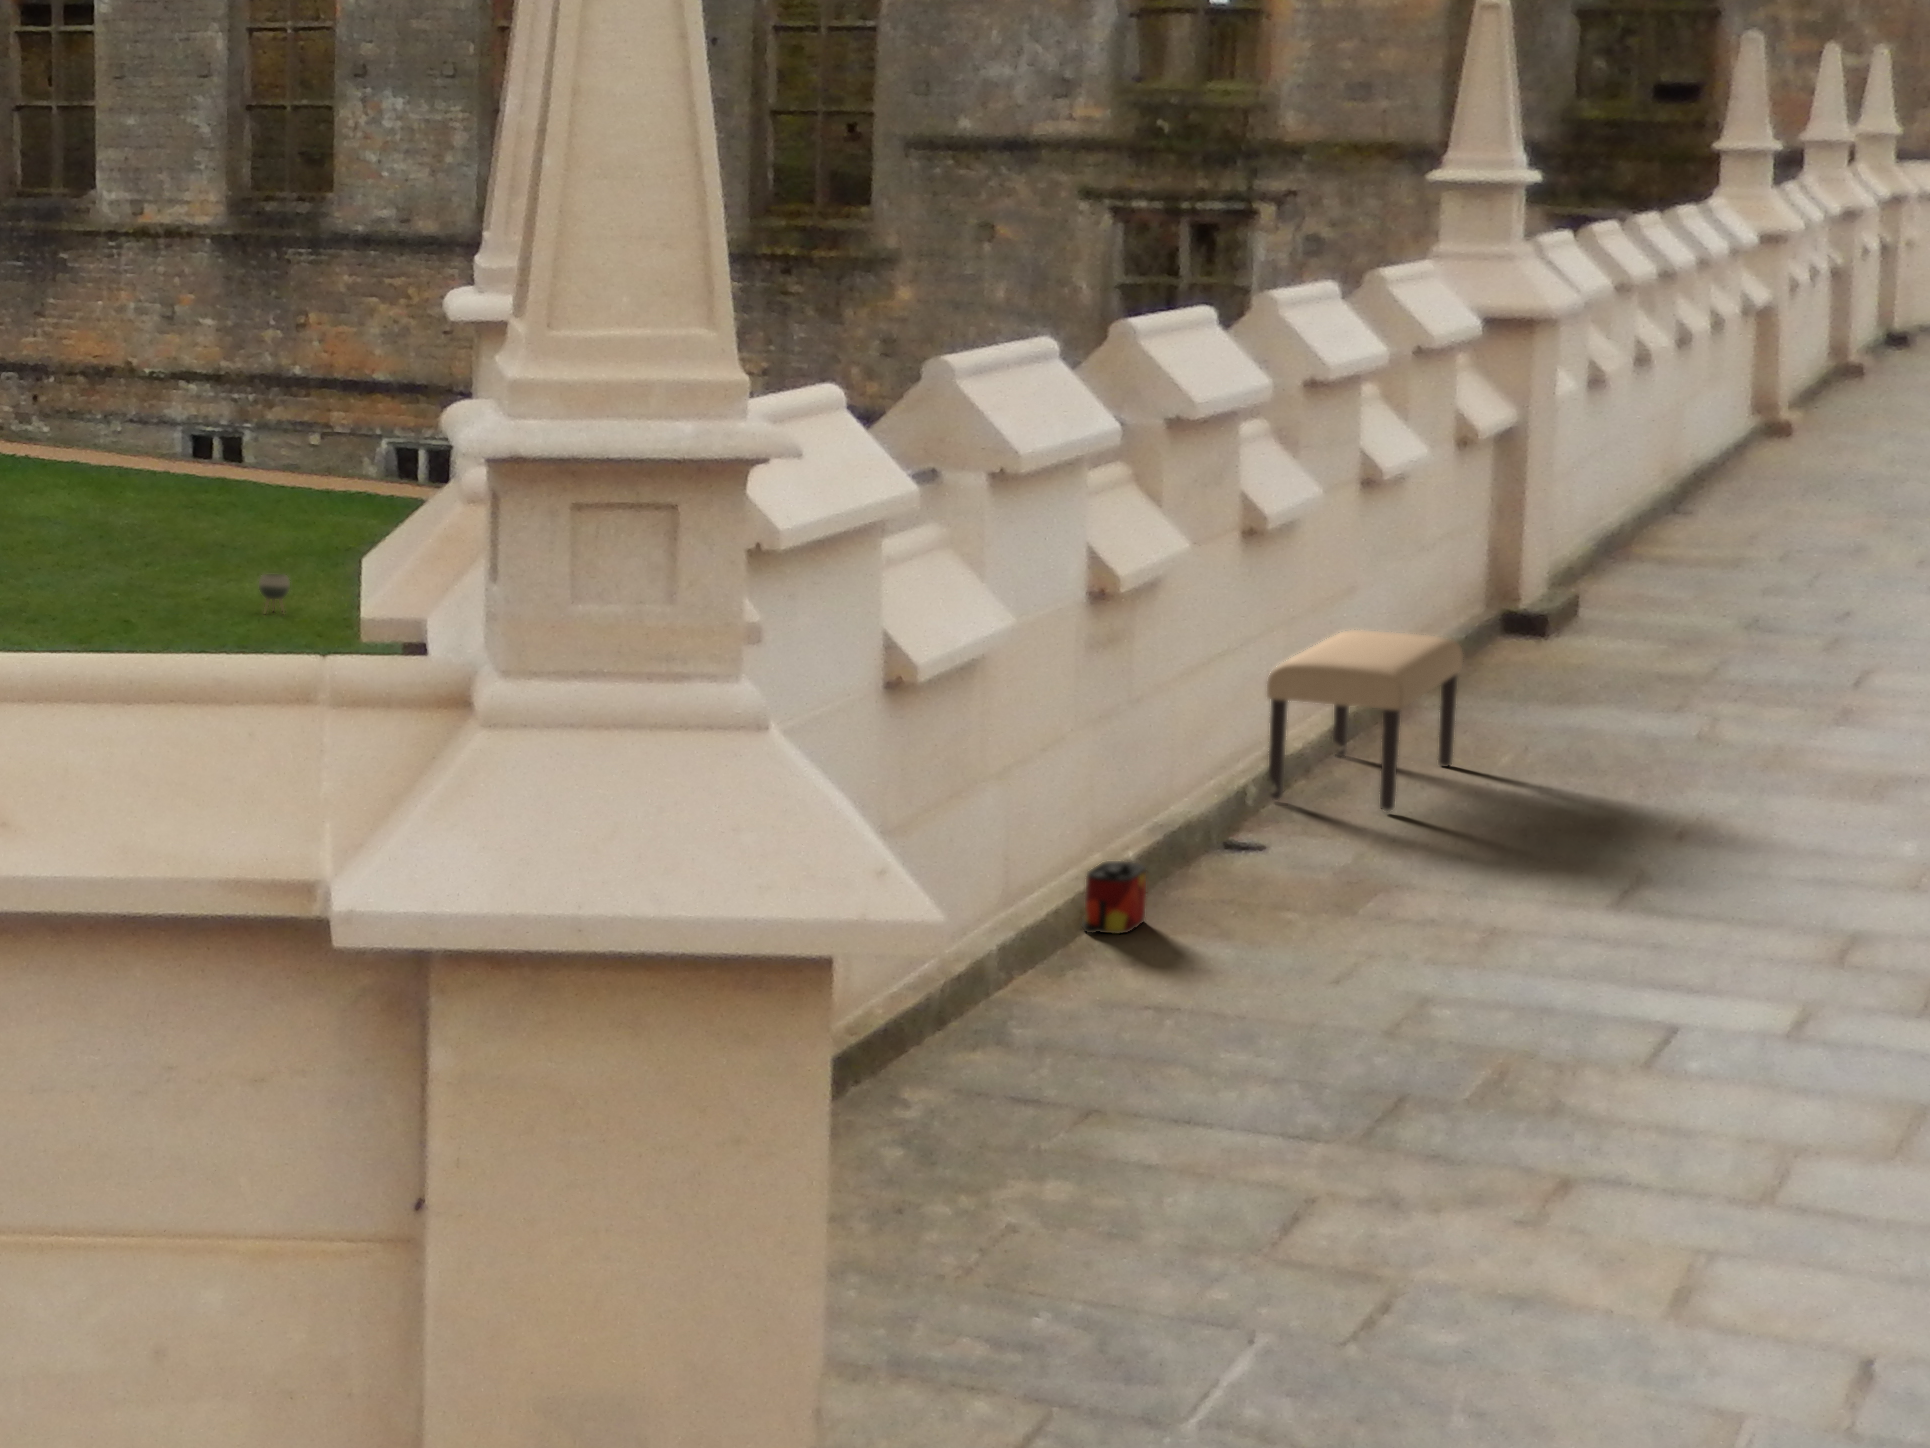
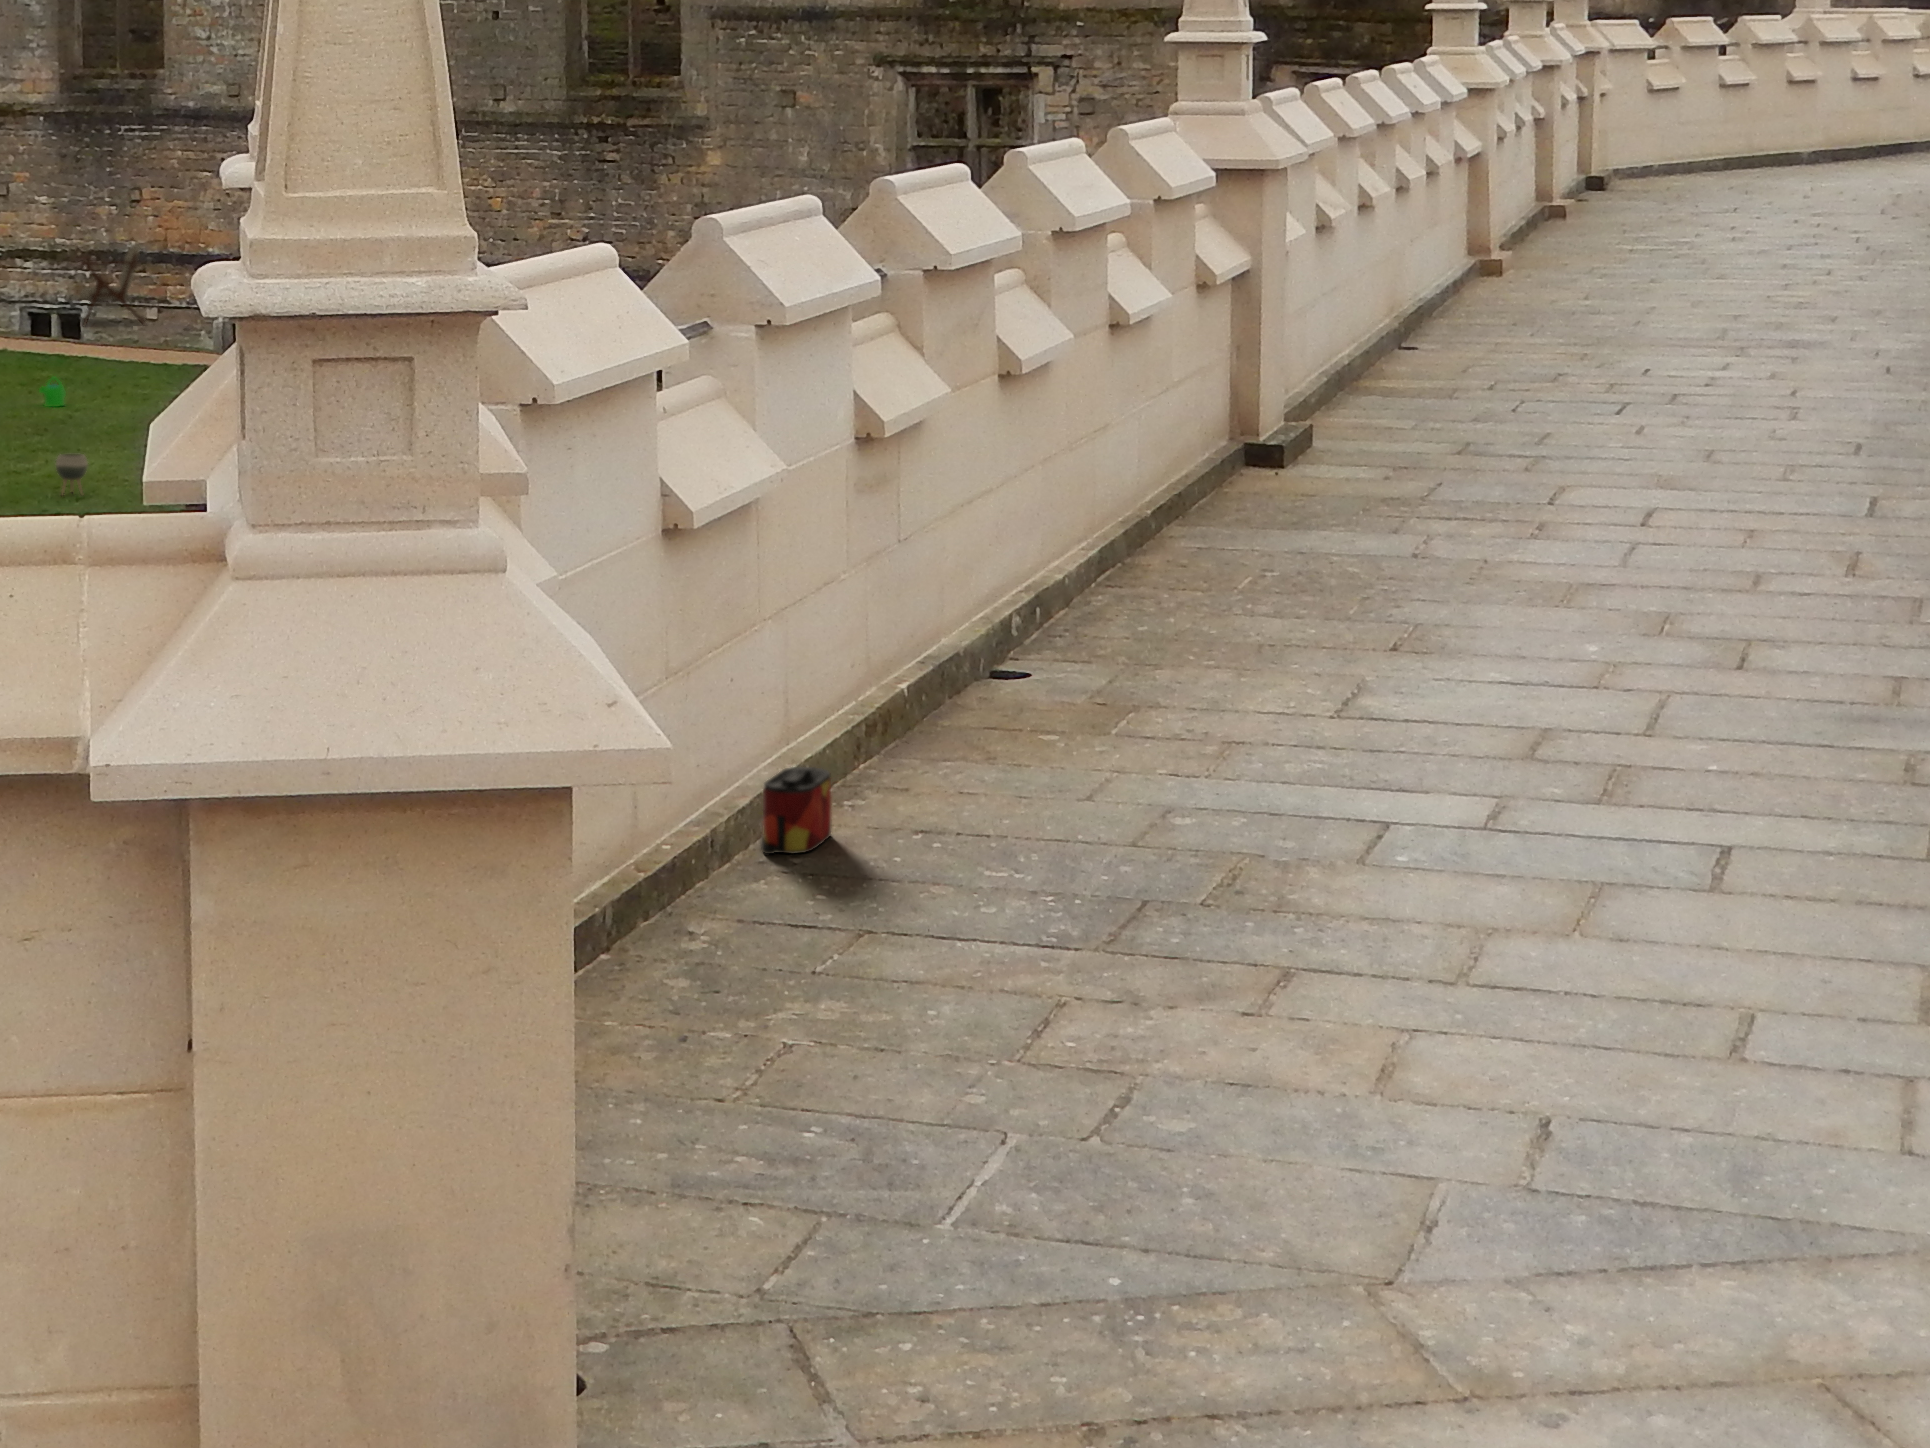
lounge chair: none [244,364,312,450] -> present [80,244,145,327]
watering can: none [222,498,248,528] -> present [39,377,66,407]
bench: present [1267,630,1463,811] -> none [980,487,1186,686]

